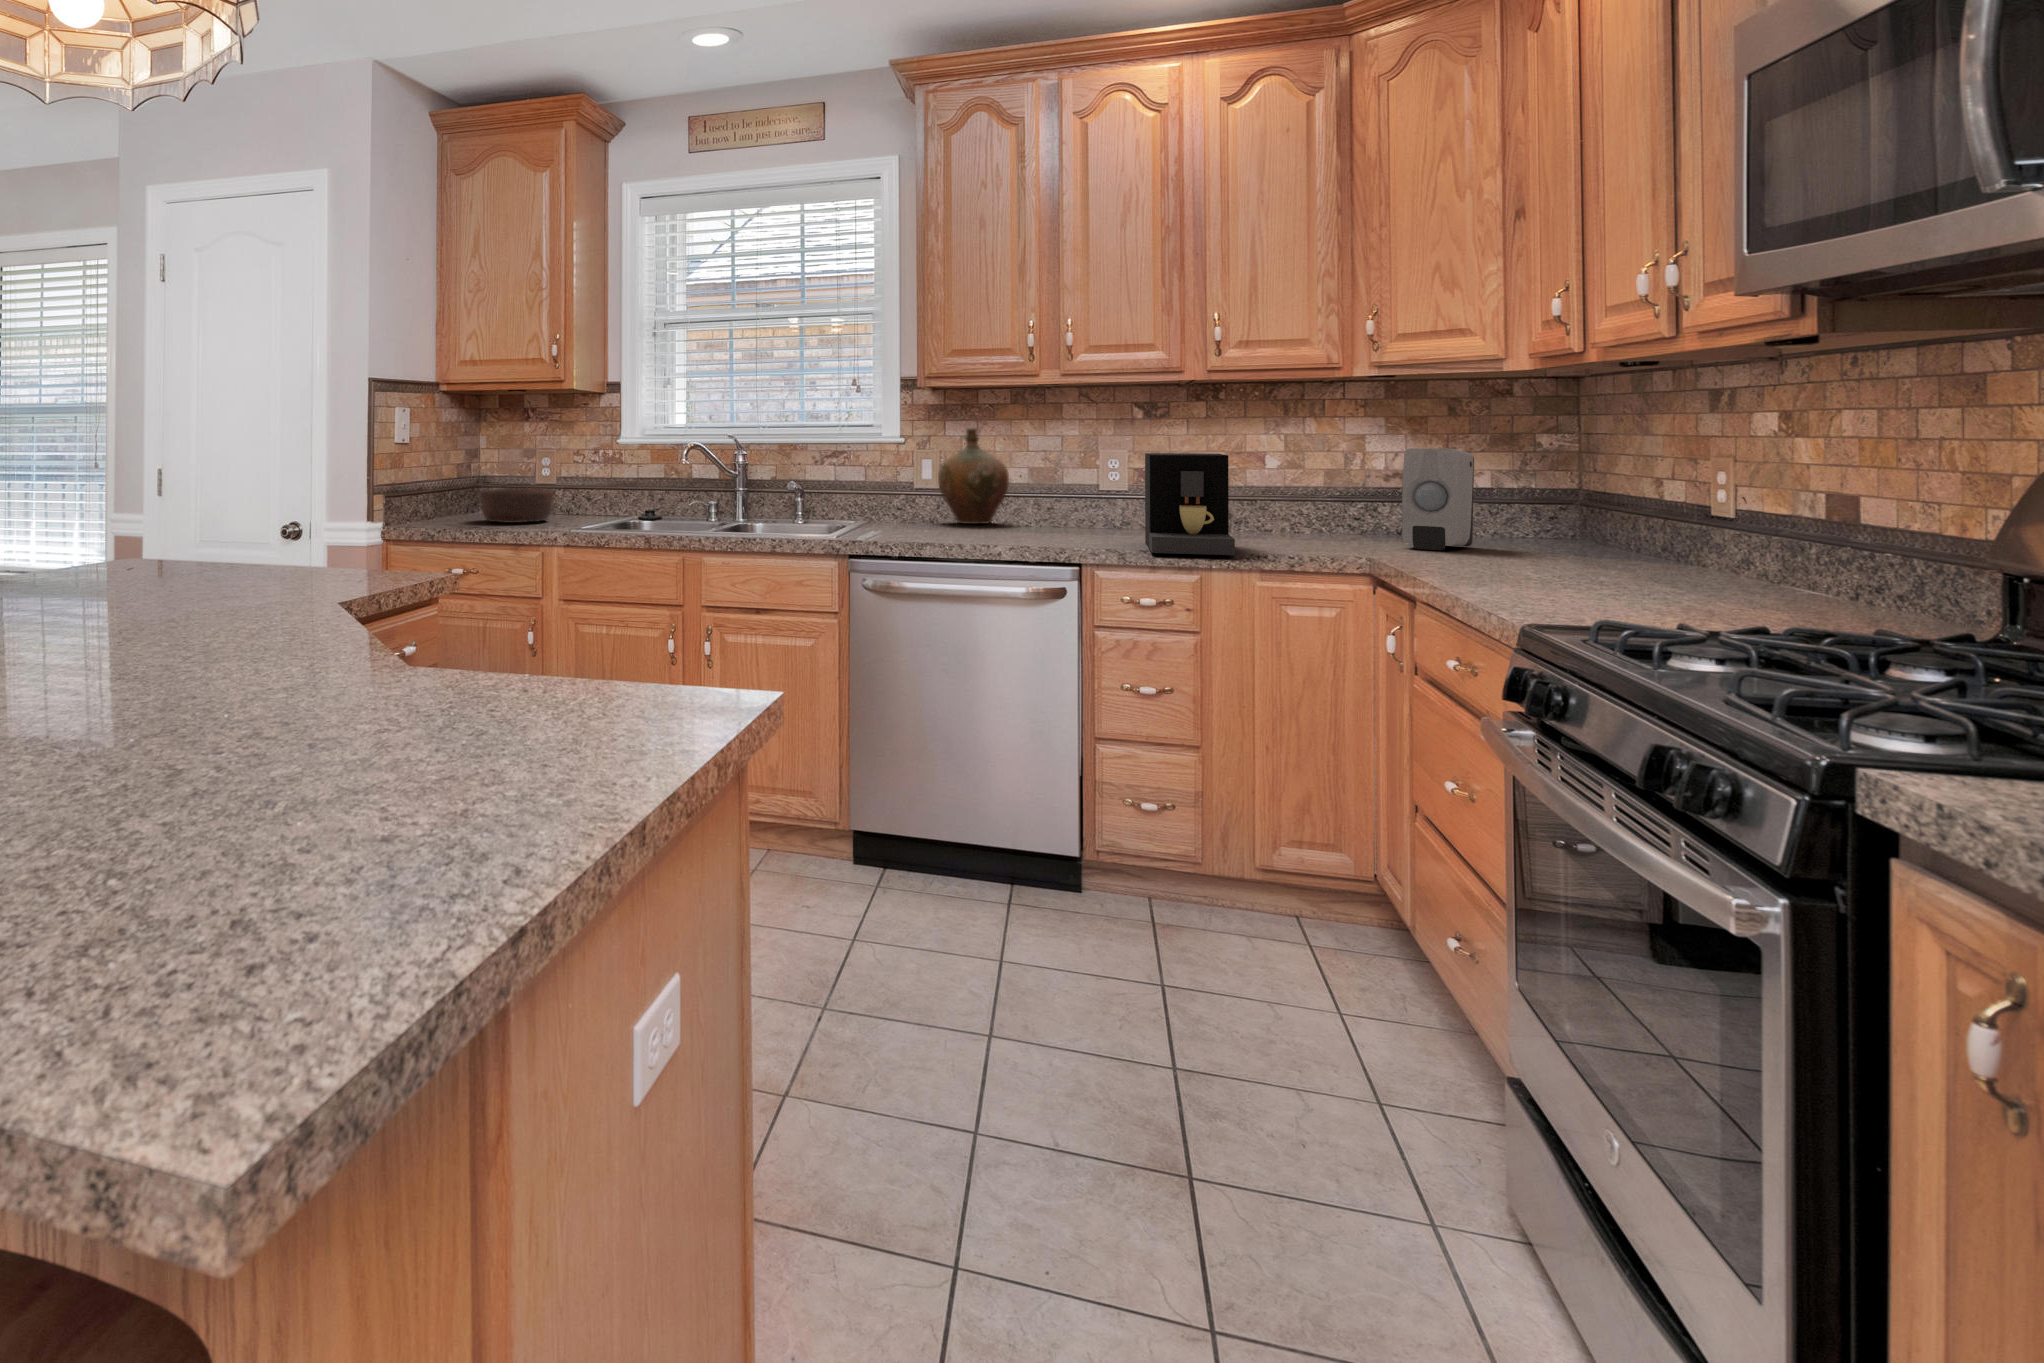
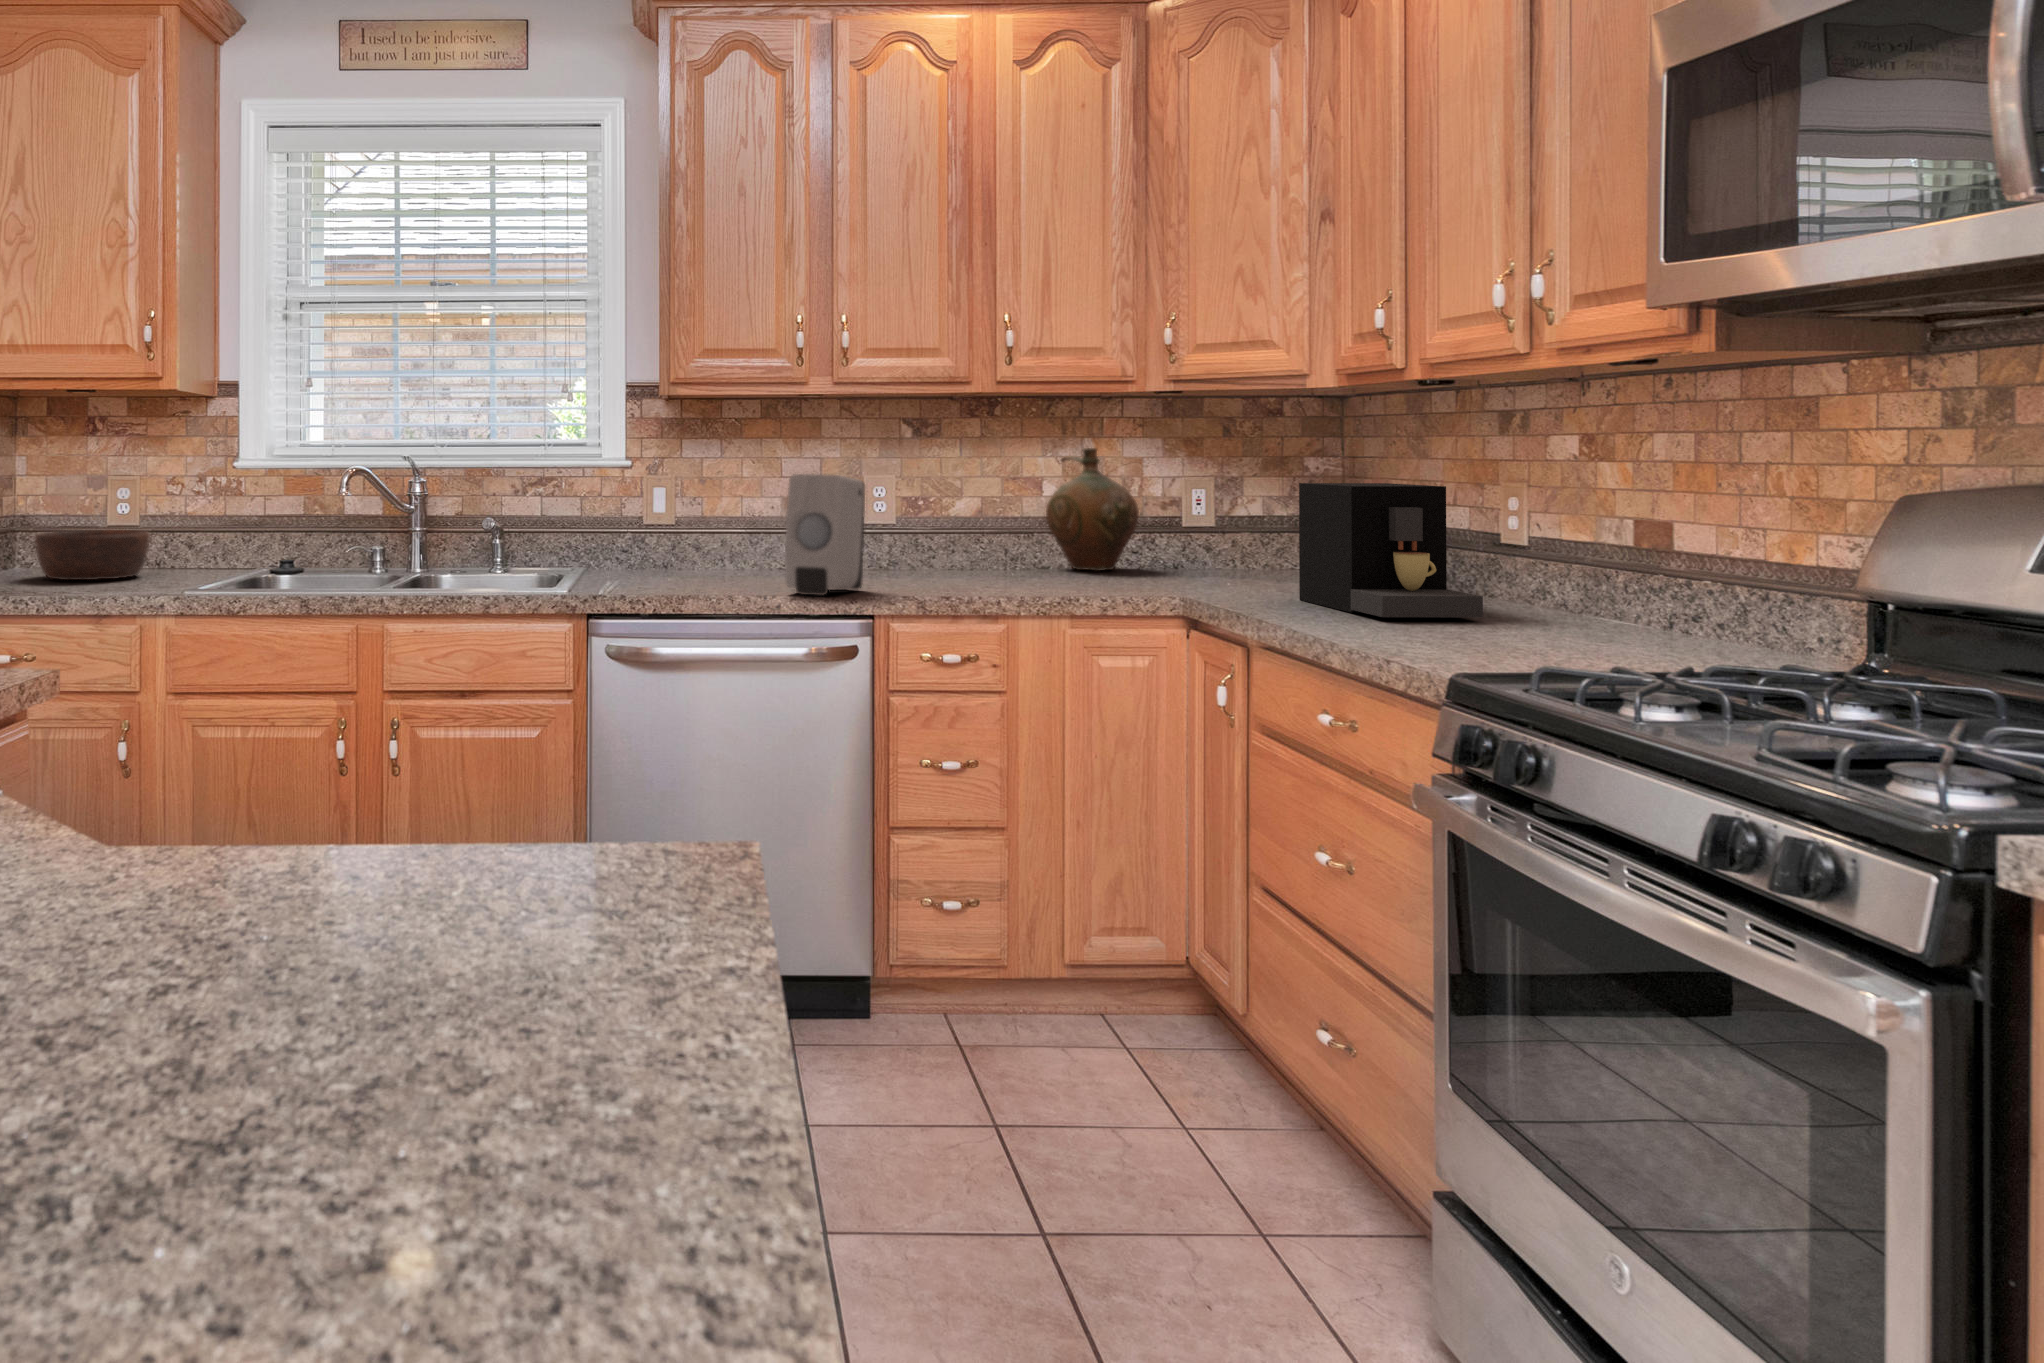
ceramic jug: present [938,428,1009,524] -> present [1046,448,1139,571]
soap dispenser: present [1402,448,1474,550] -> present [785,474,865,595]
coffee maker: present [1145,453,1235,555] -> present [1299,483,1483,617]

